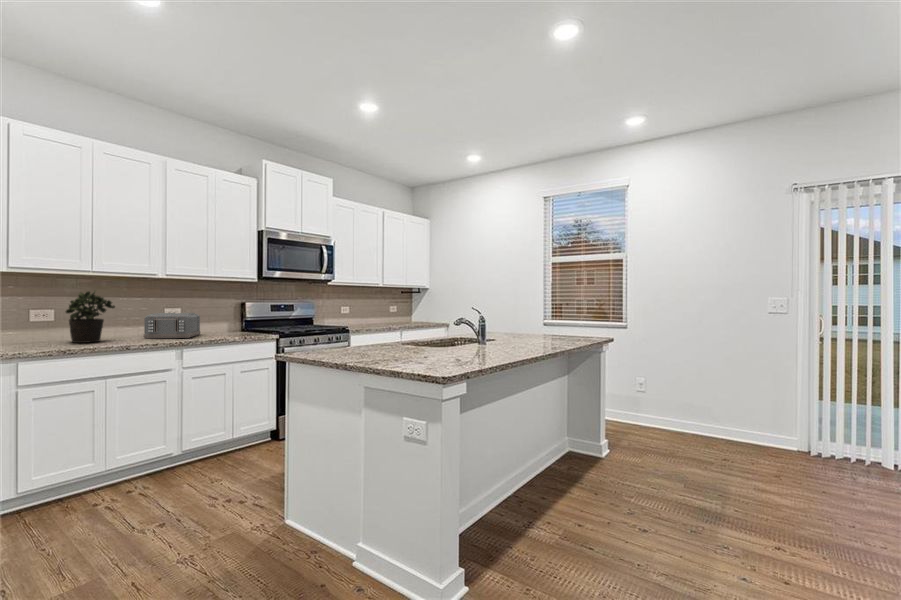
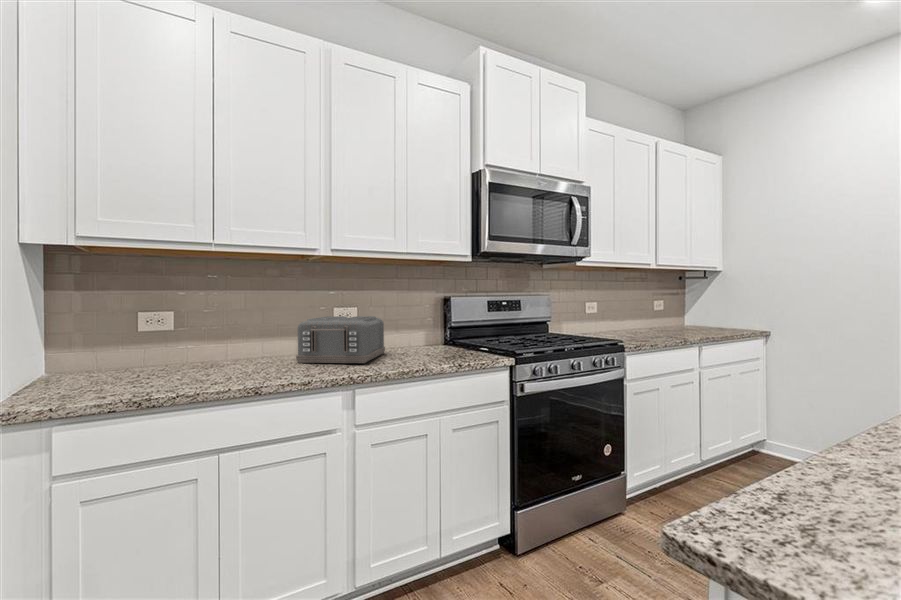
potted plant: present [66,291,115,343] -> none [171,278,252,374]

